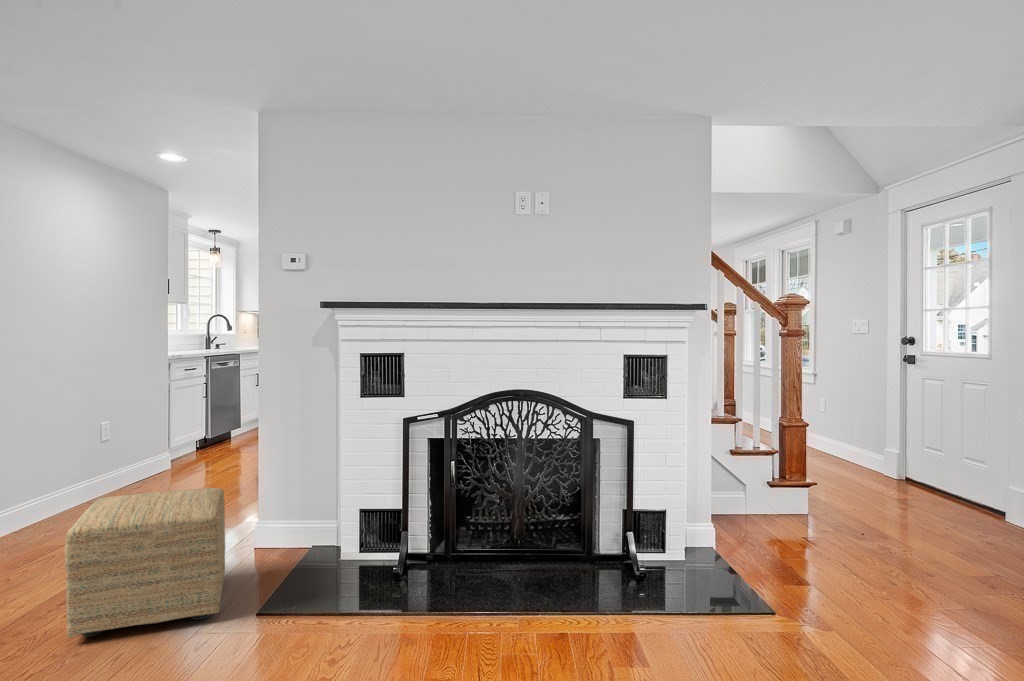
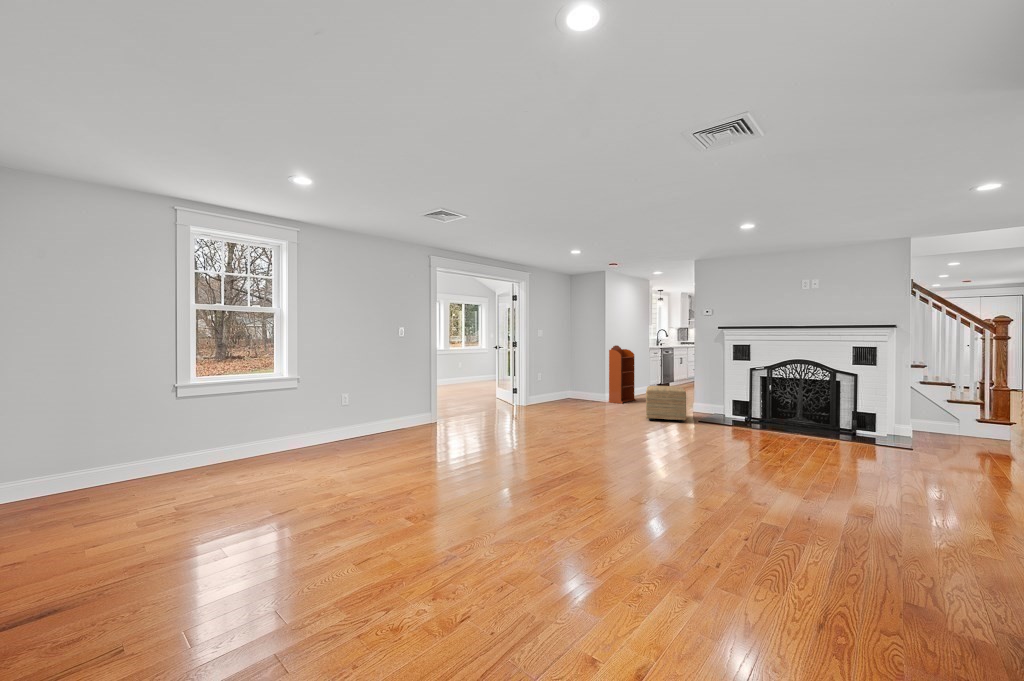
bookcase: none [6,357,112,534] -> present [609,345,636,404]

